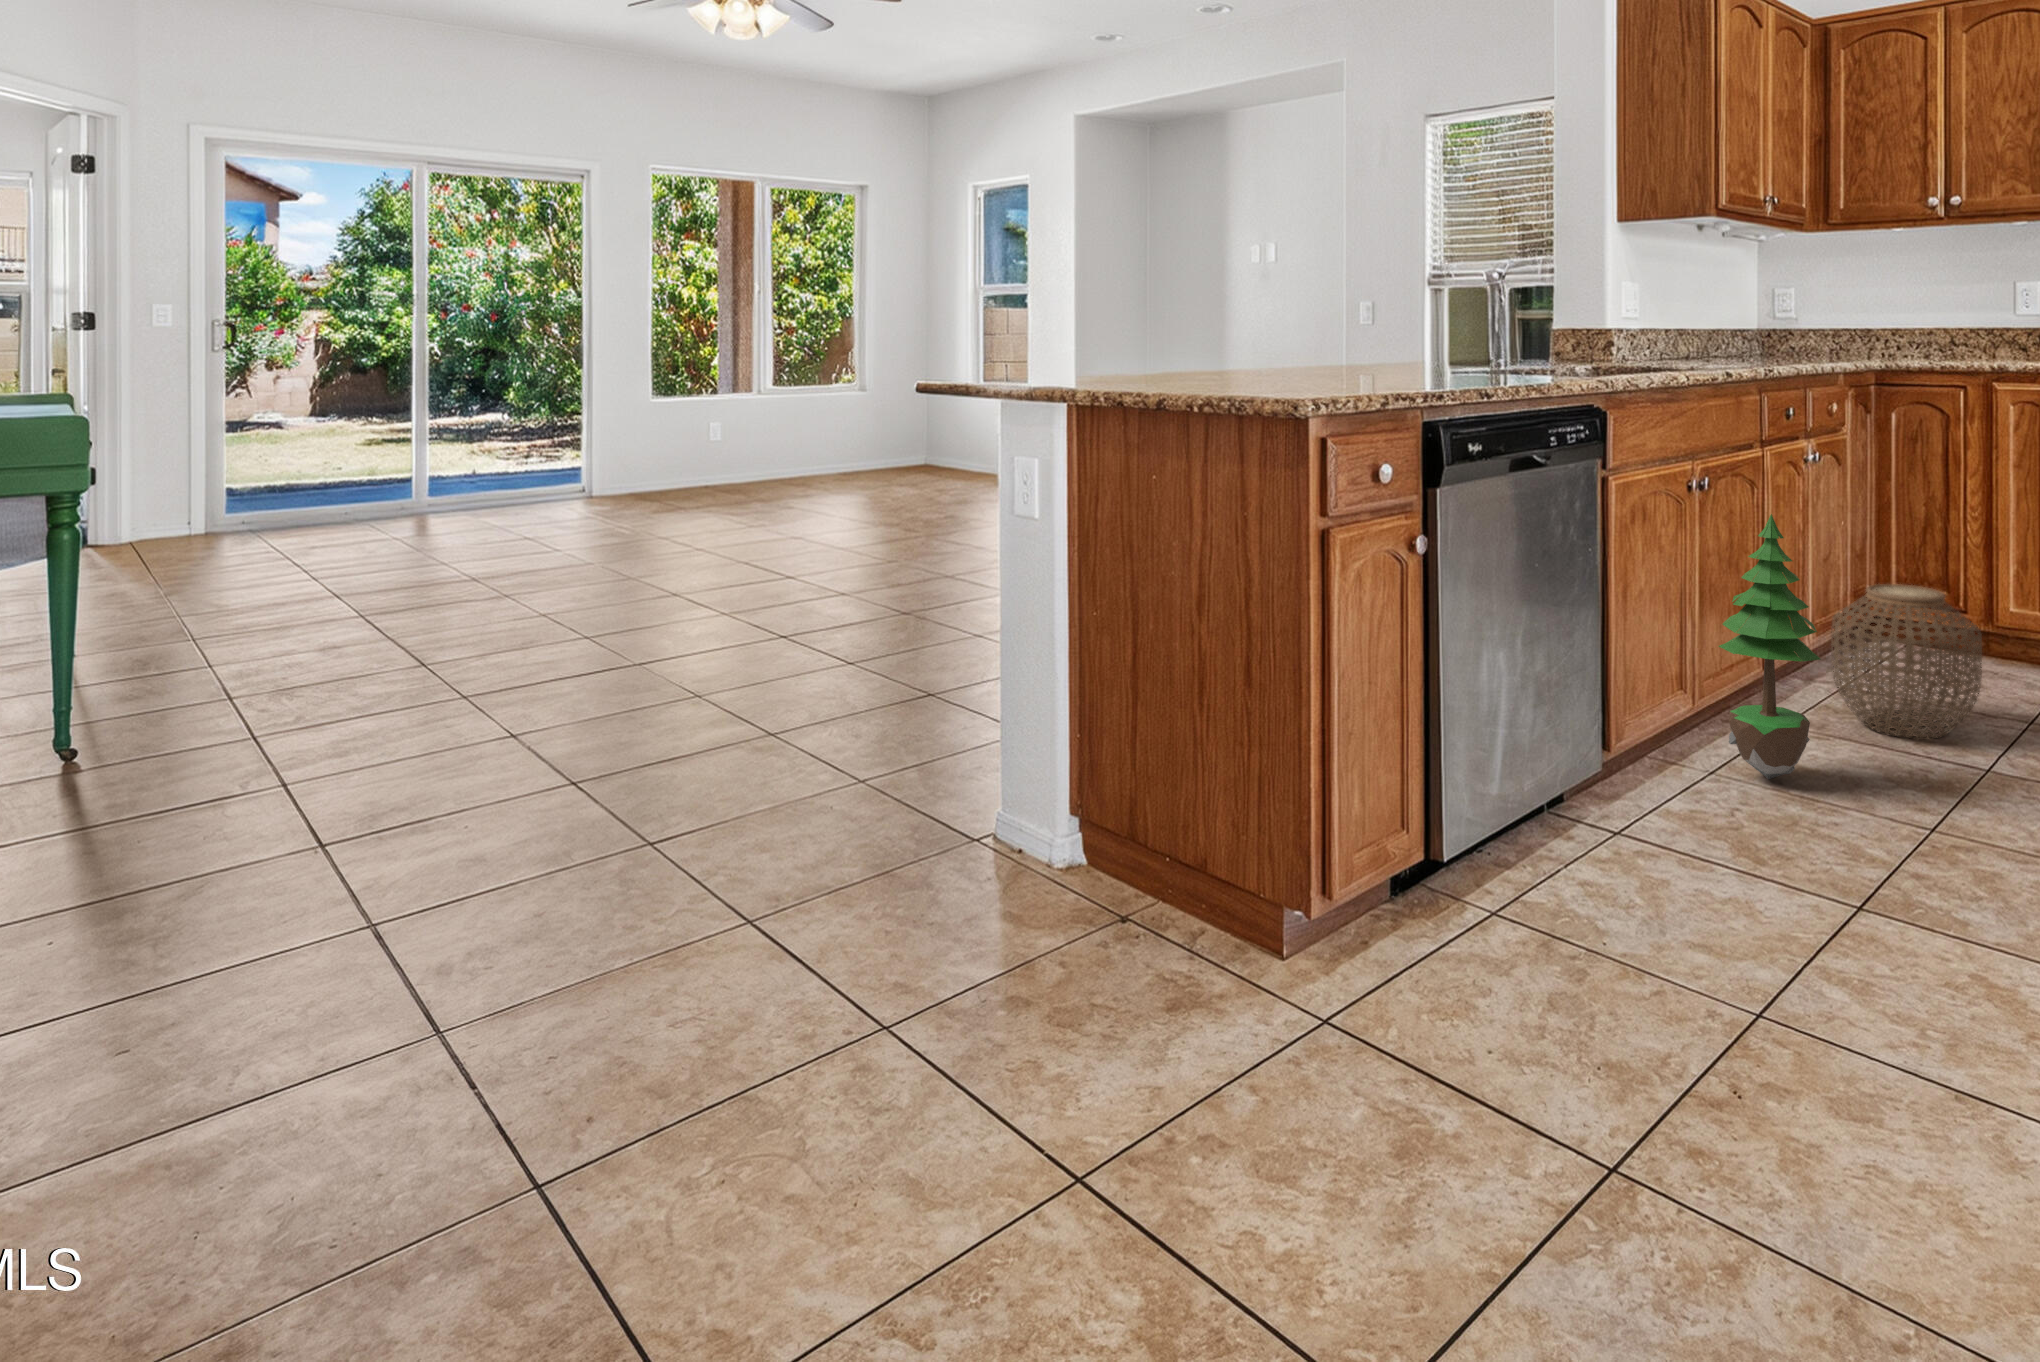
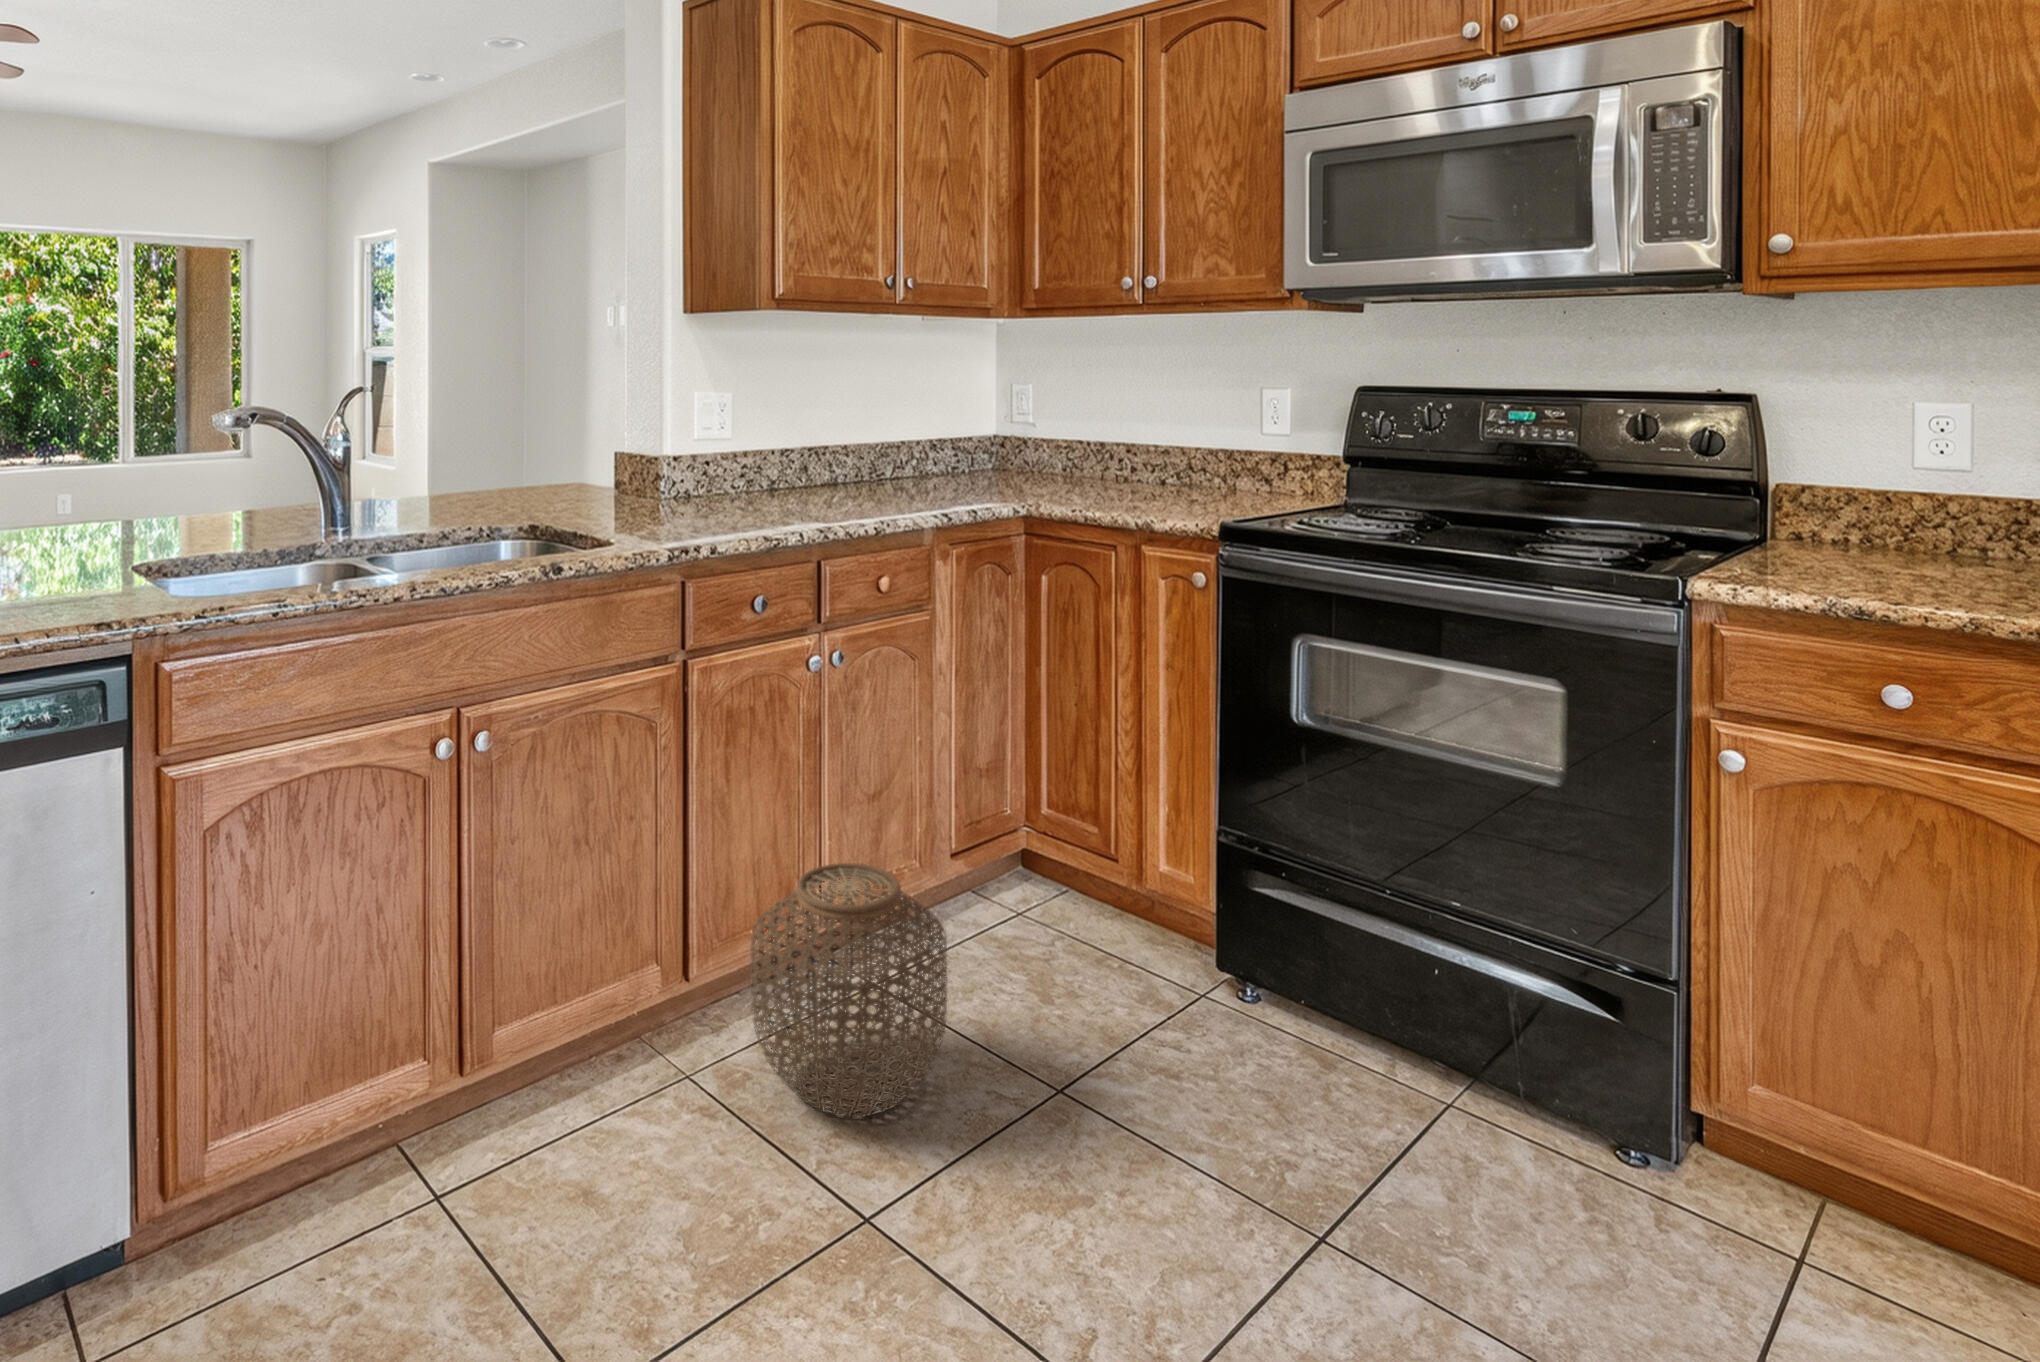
potted tree: present [1719,514,1821,779] -> none [416,803,567,1207]

